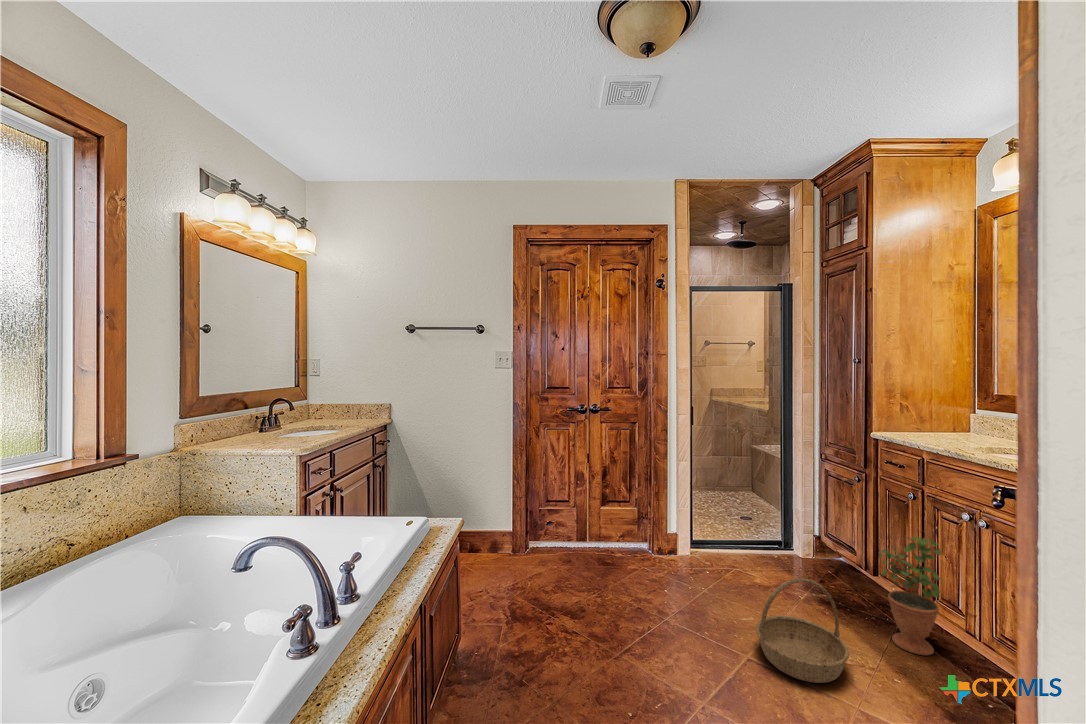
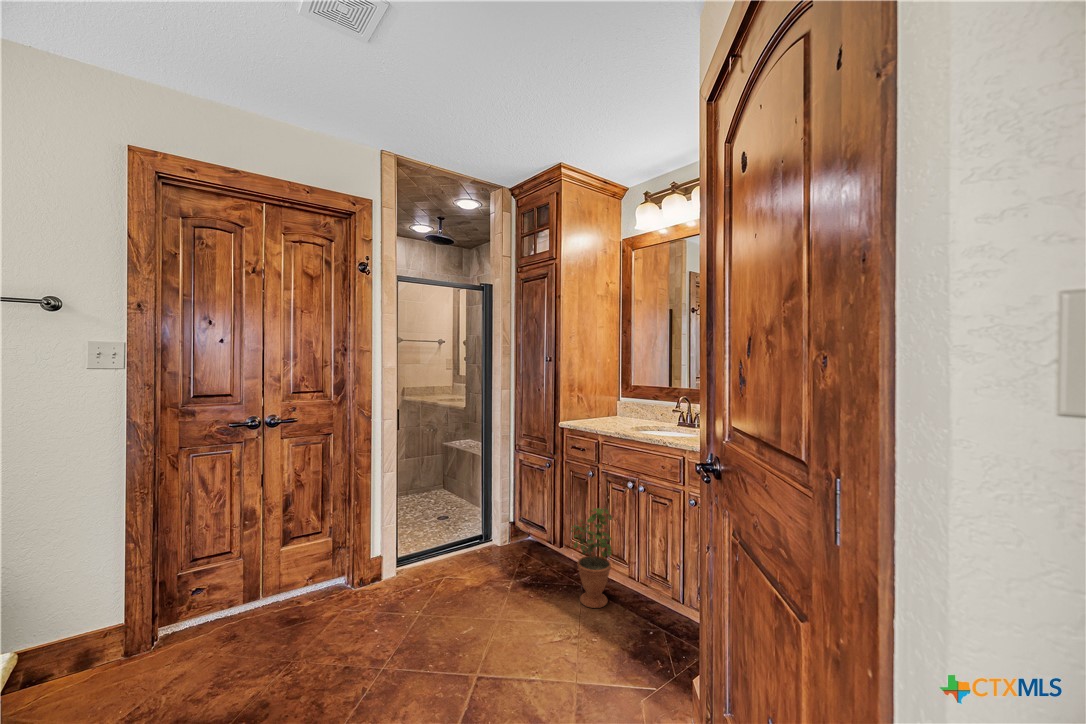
basket: present [756,578,849,683] -> none [481,574,561,679]

